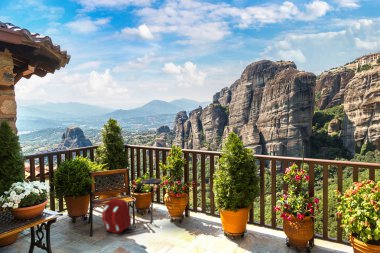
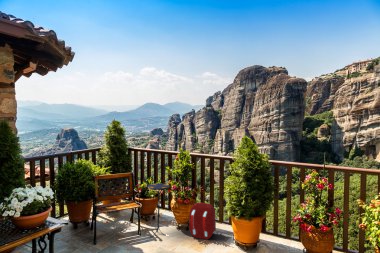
backpack: present [102,199,131,233] -> present [189,202,216,239]

